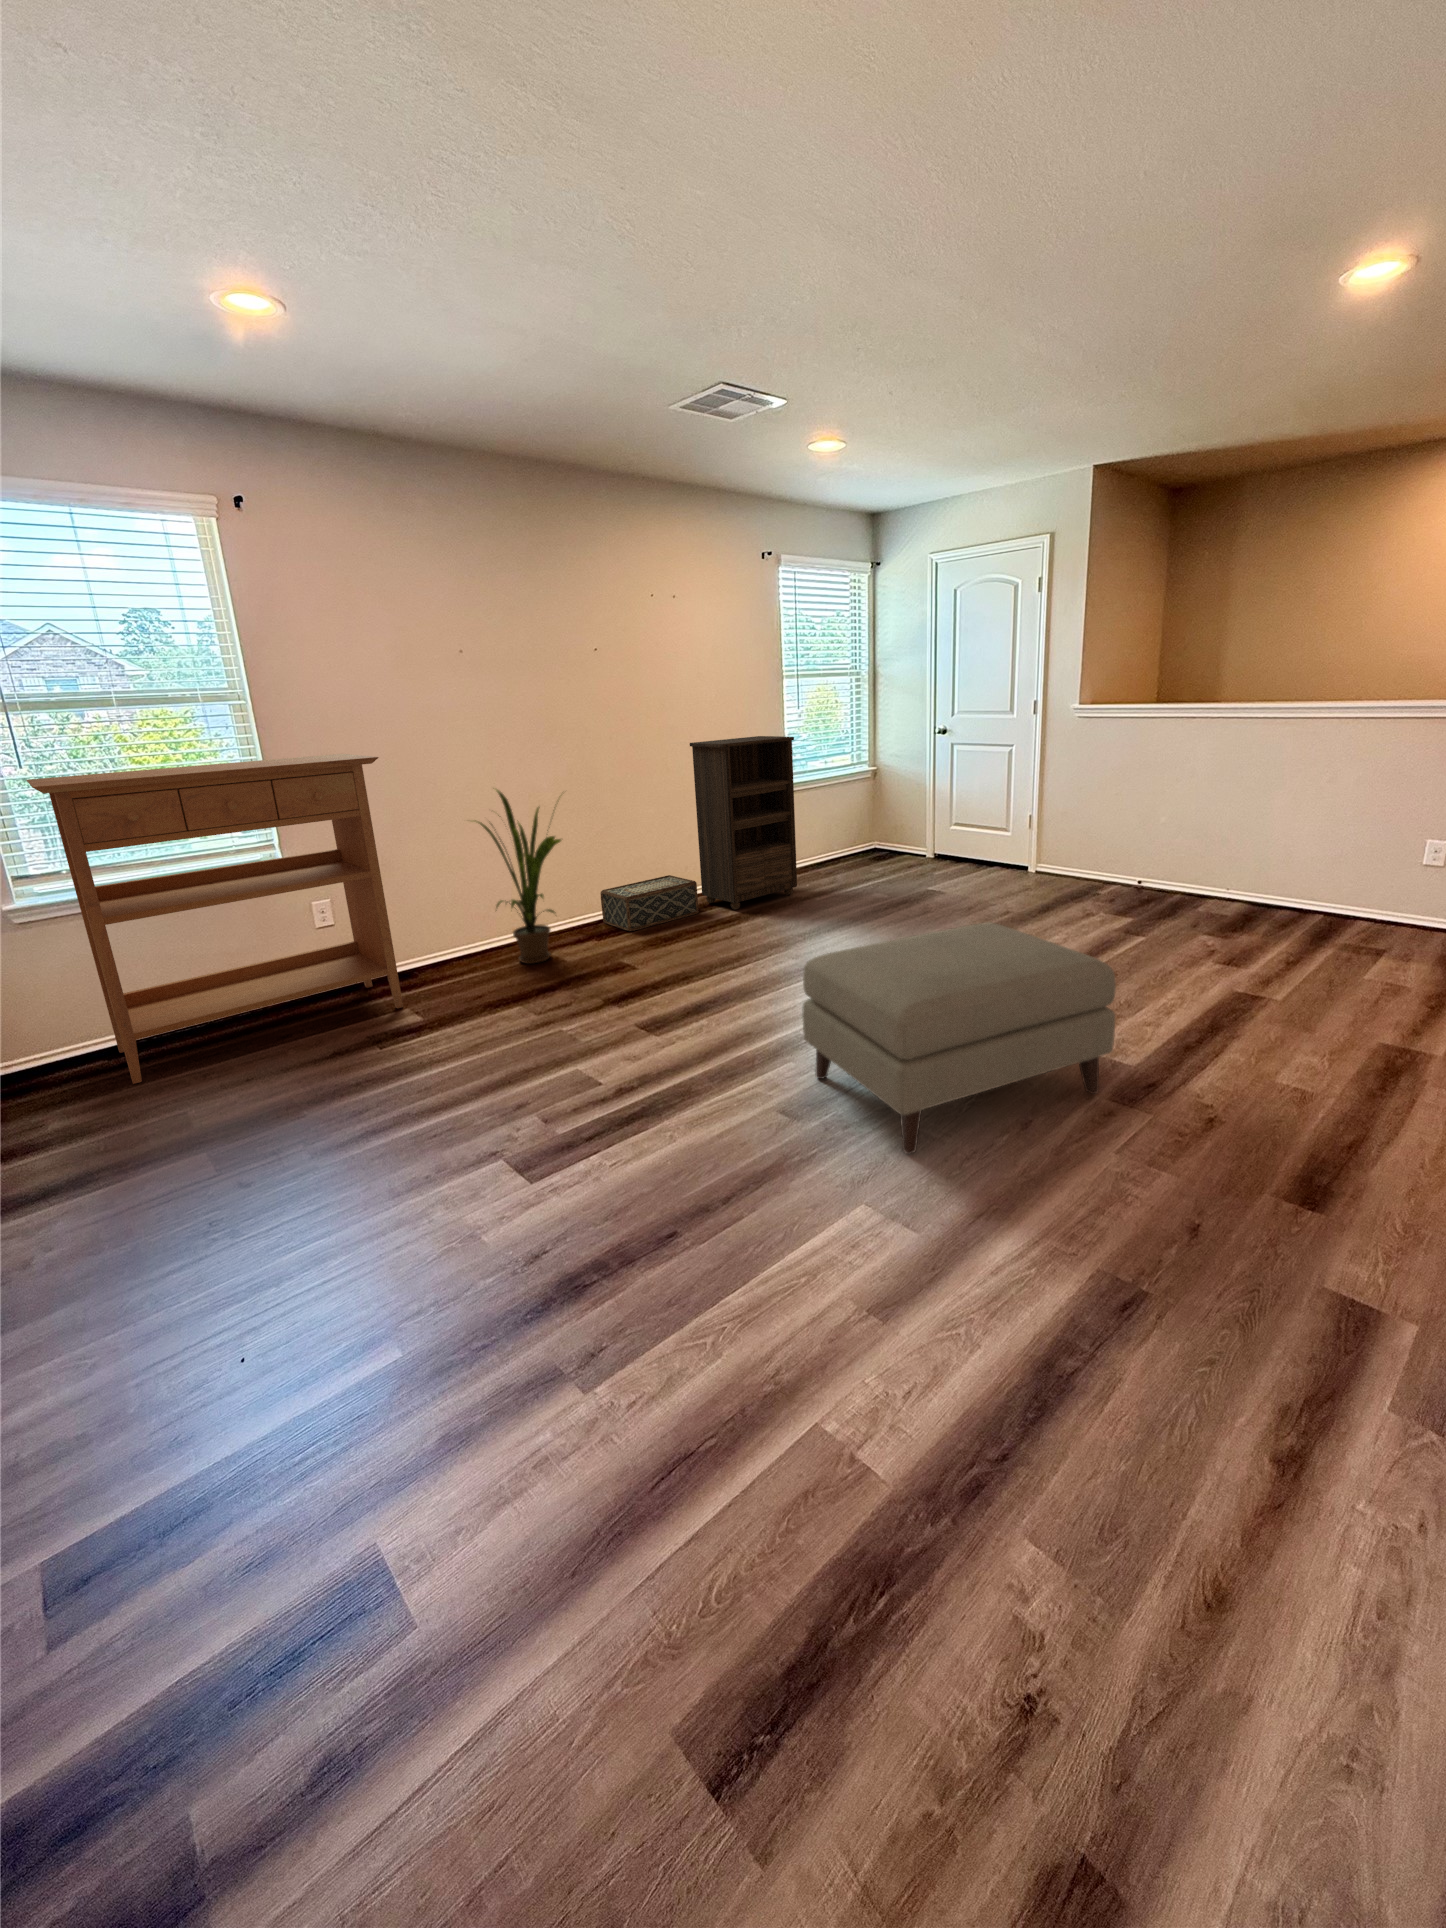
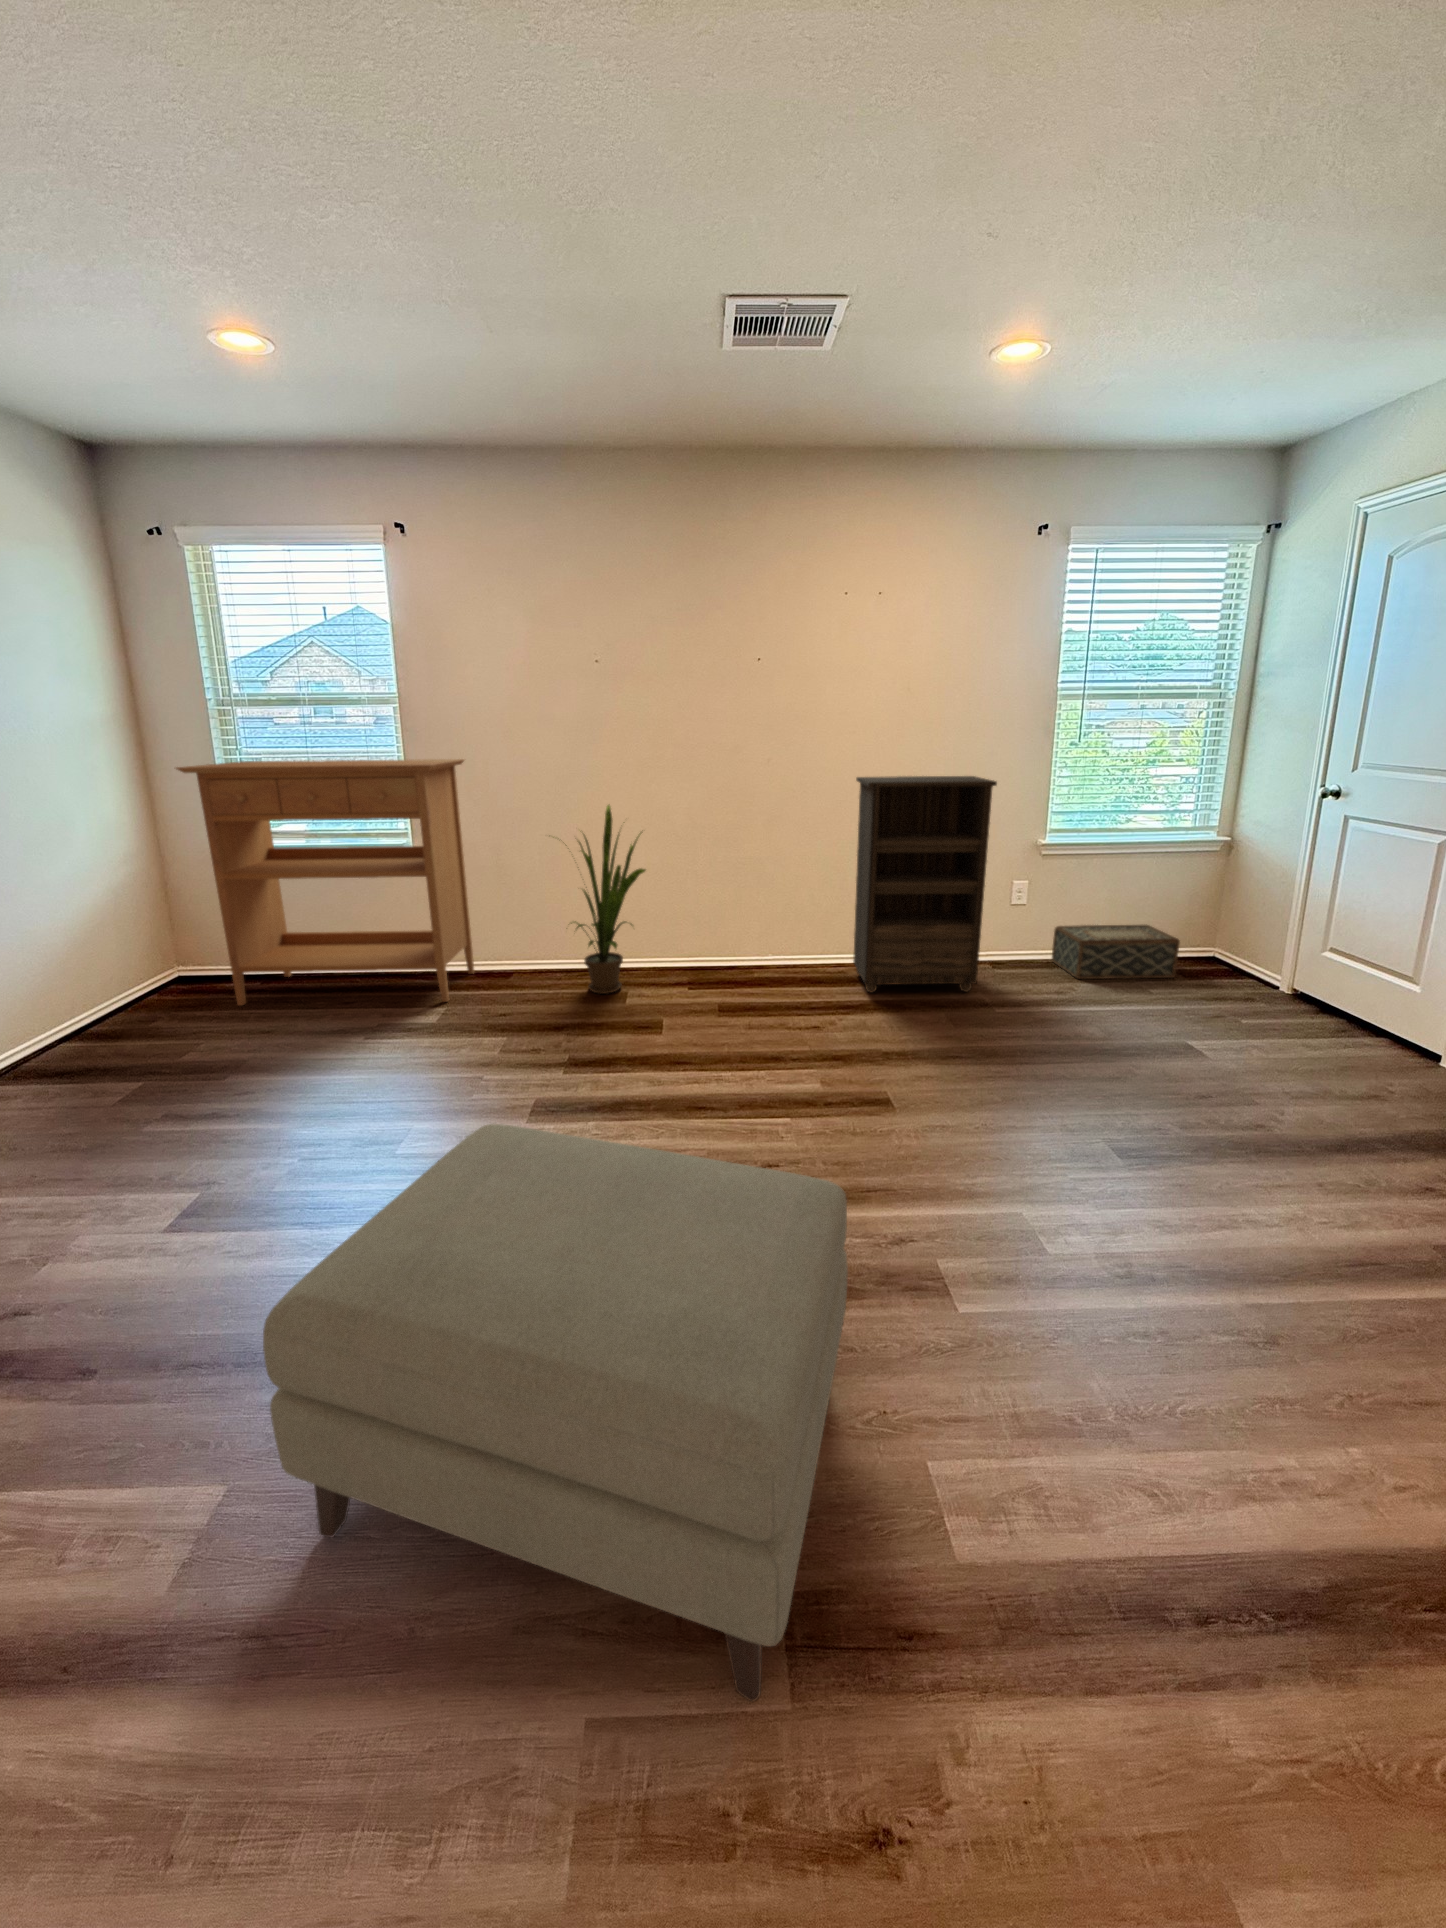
woven basket: present [600,875,699,931] -> present [1052,925,1180,979]

